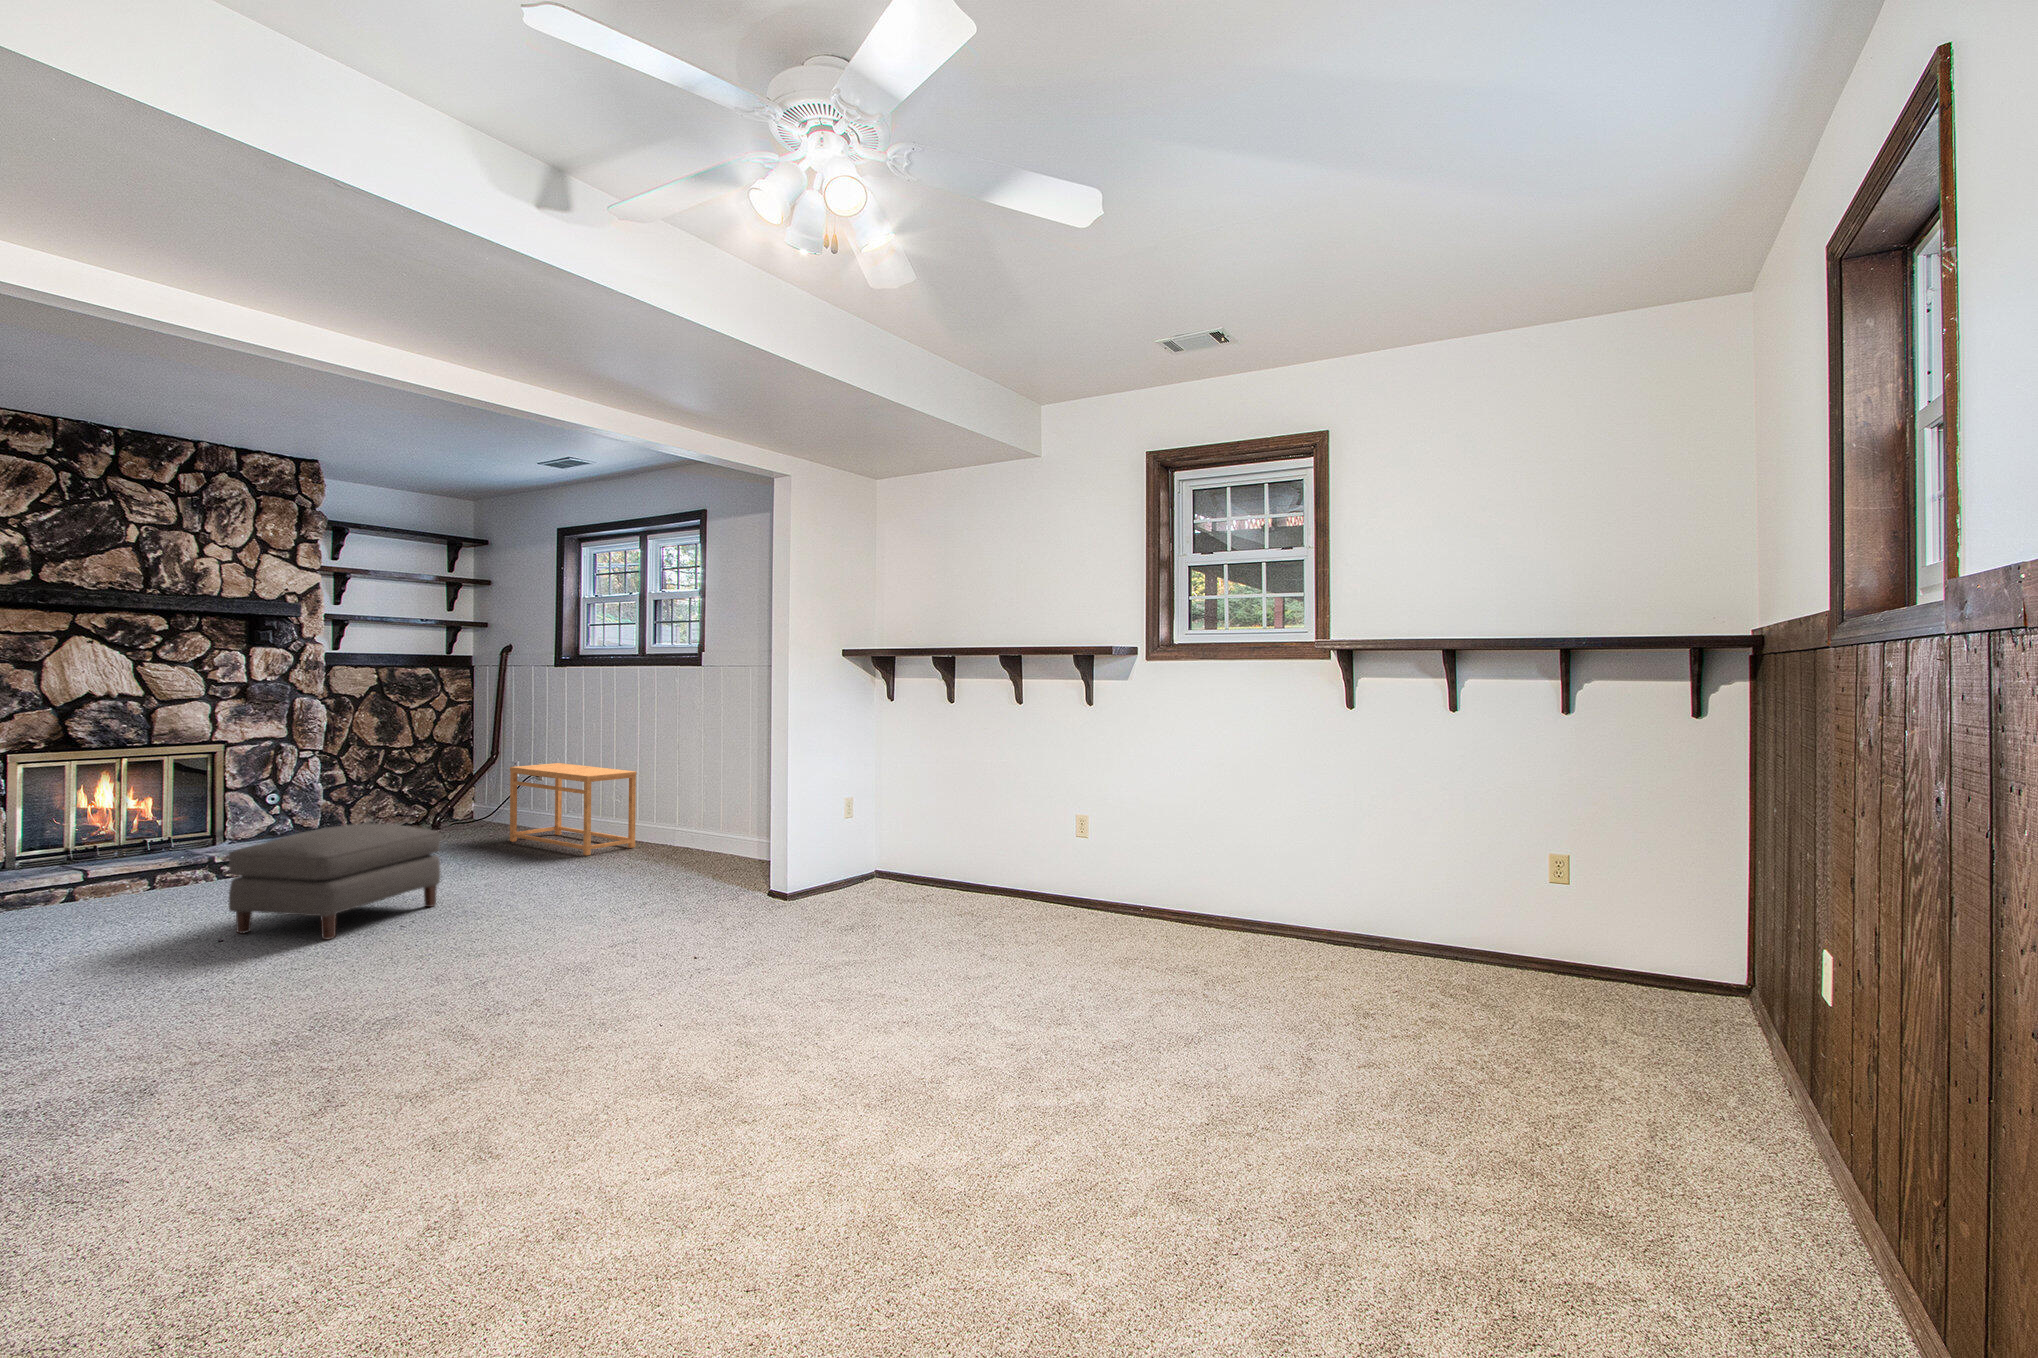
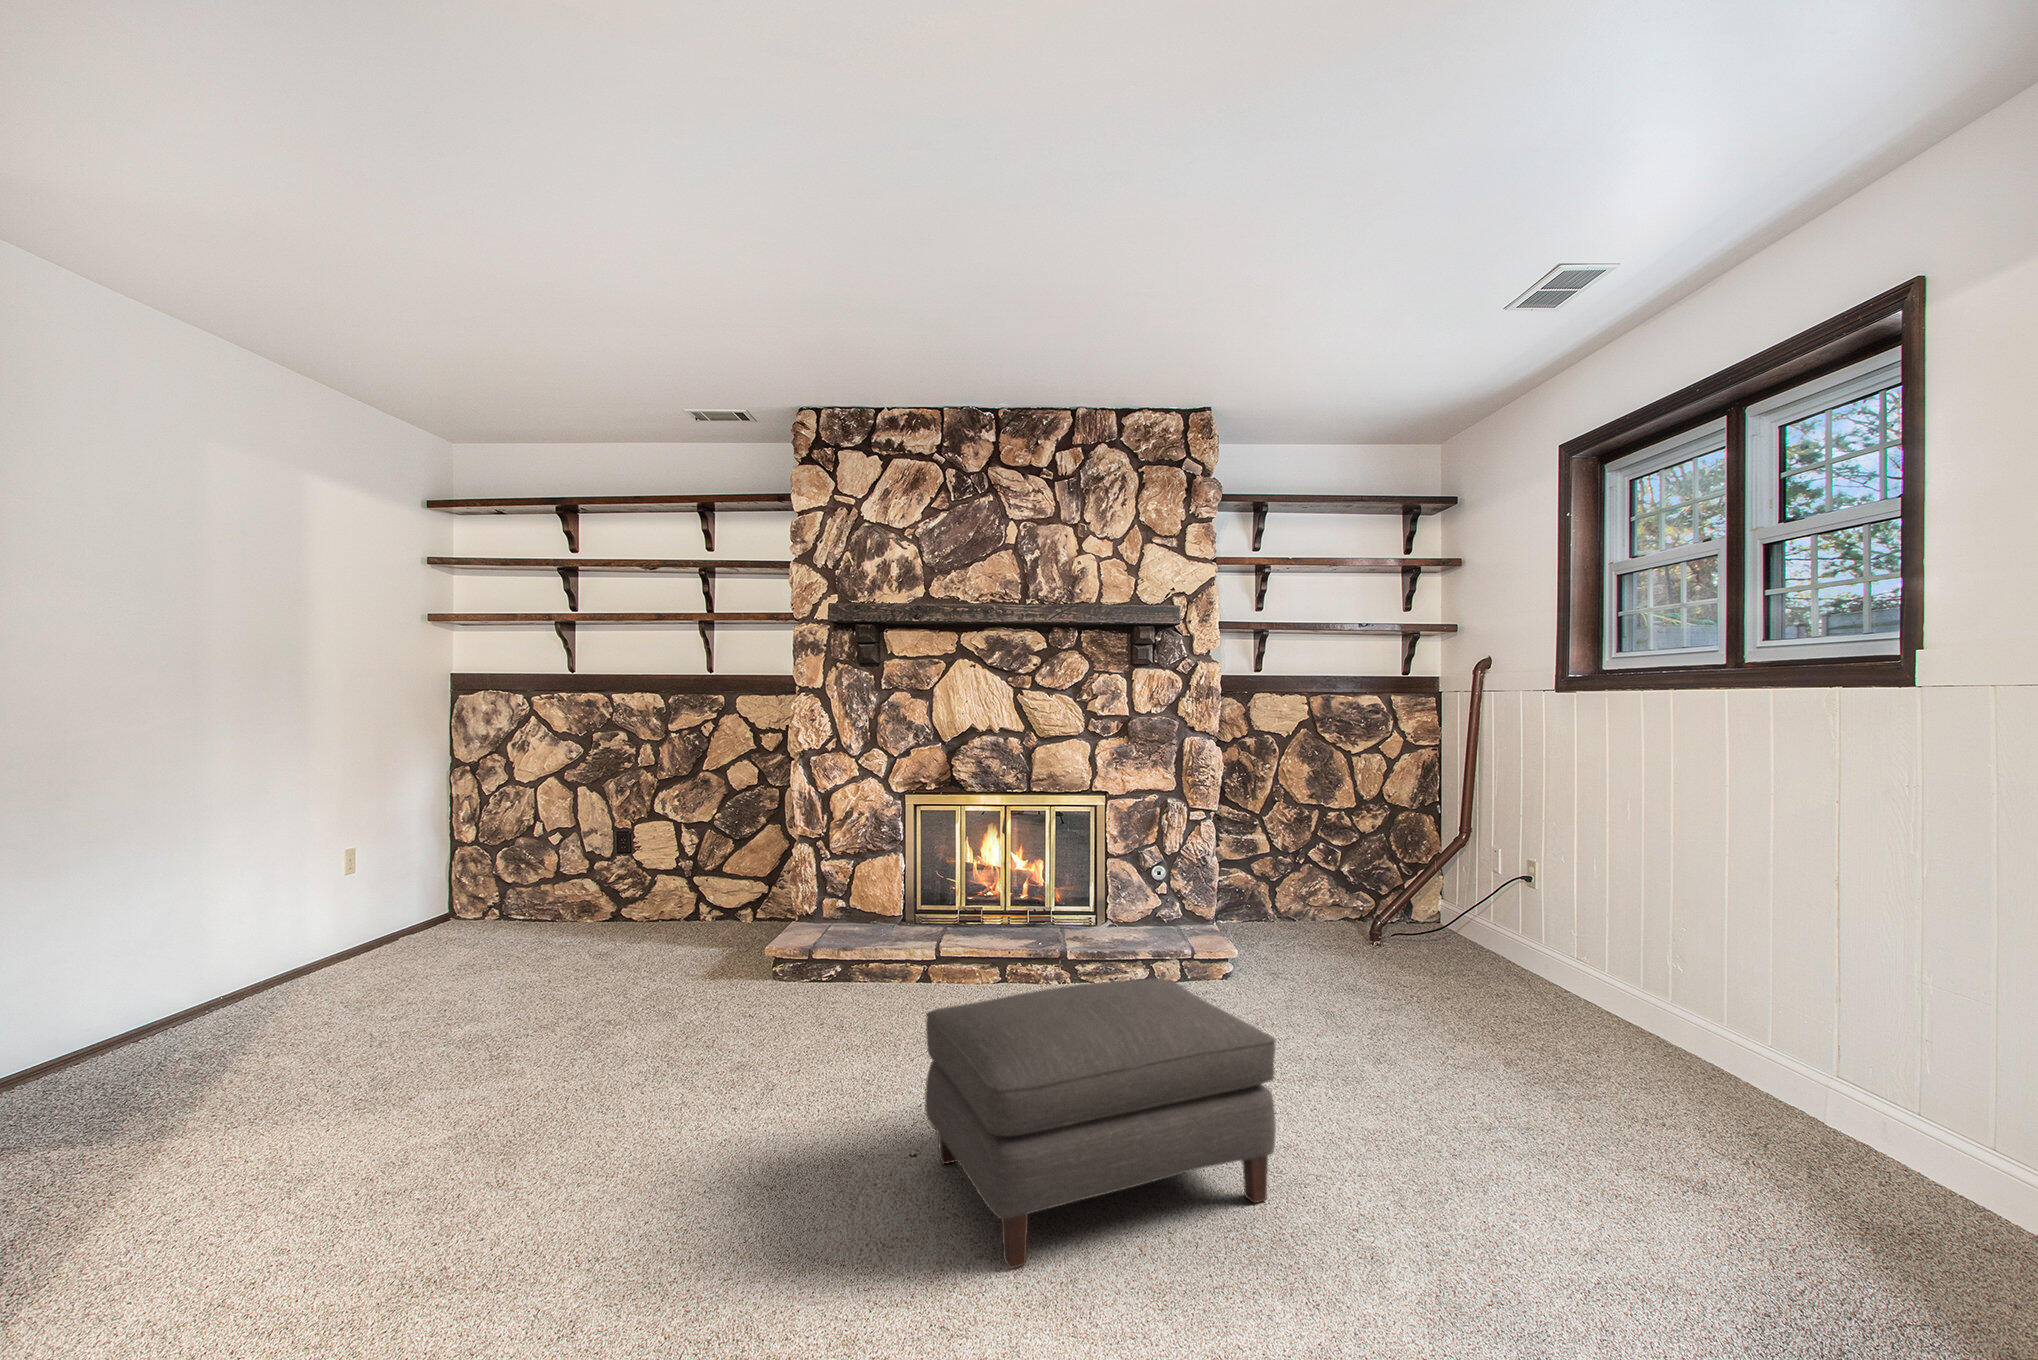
side table: present [510,763,636,856] -> none [1480,866,1756,1095]

